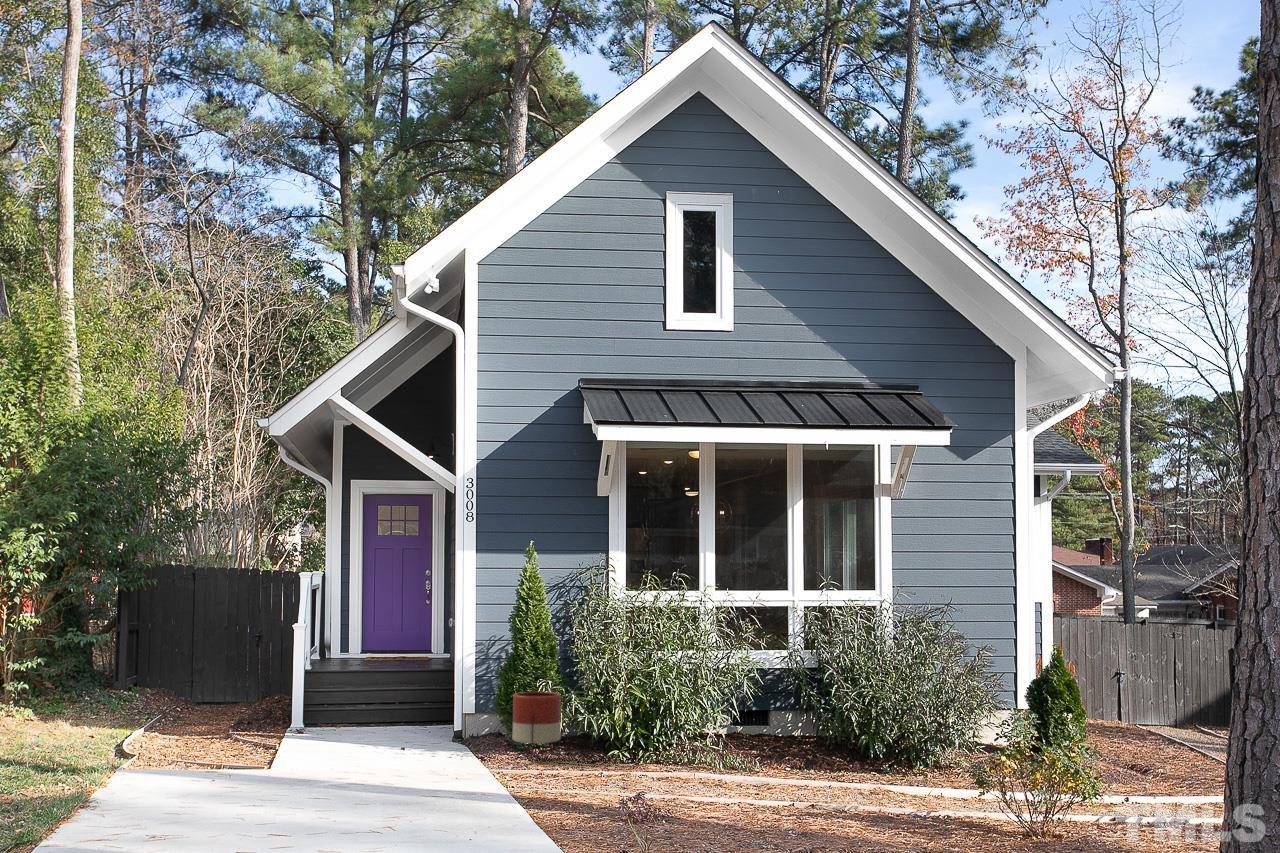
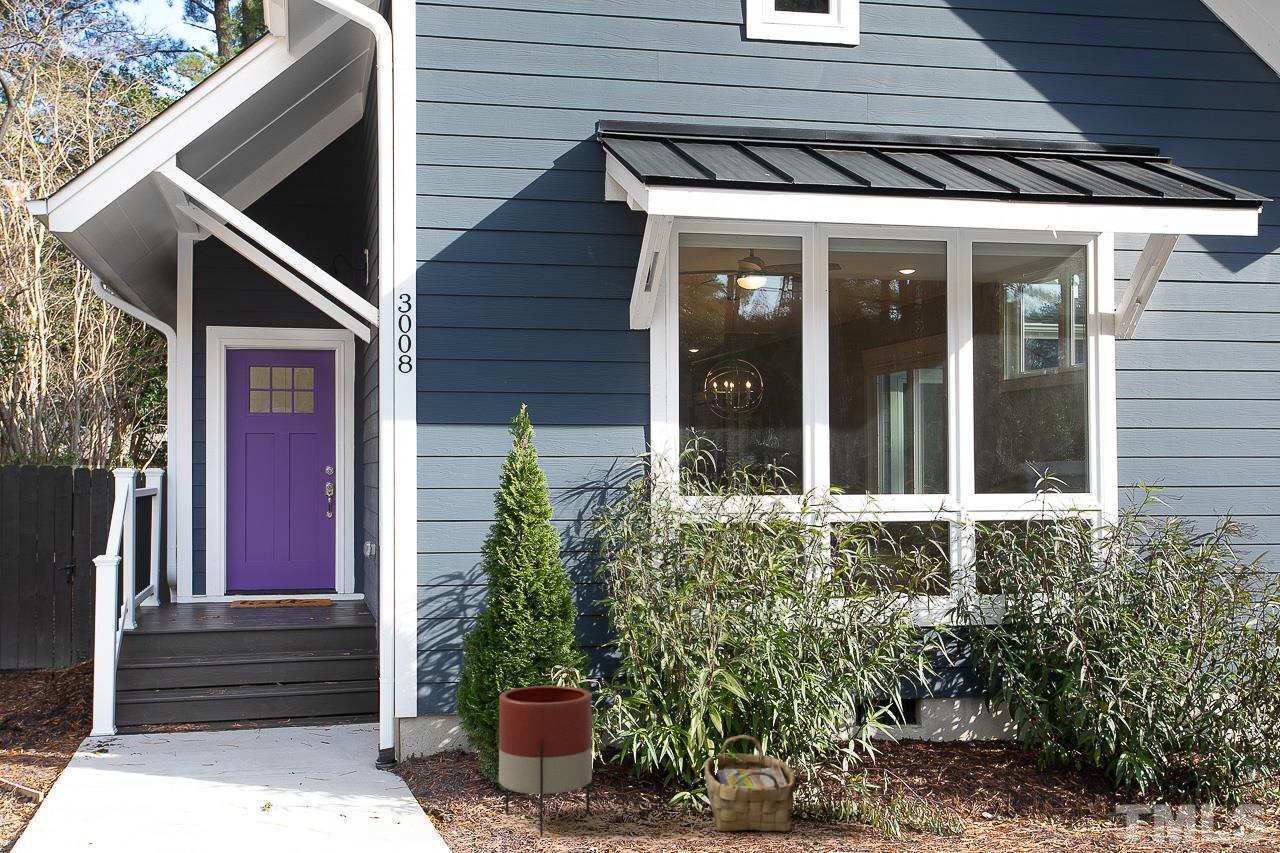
woven basket: none [620,720,666,767] -> present [705,735,796,832]

